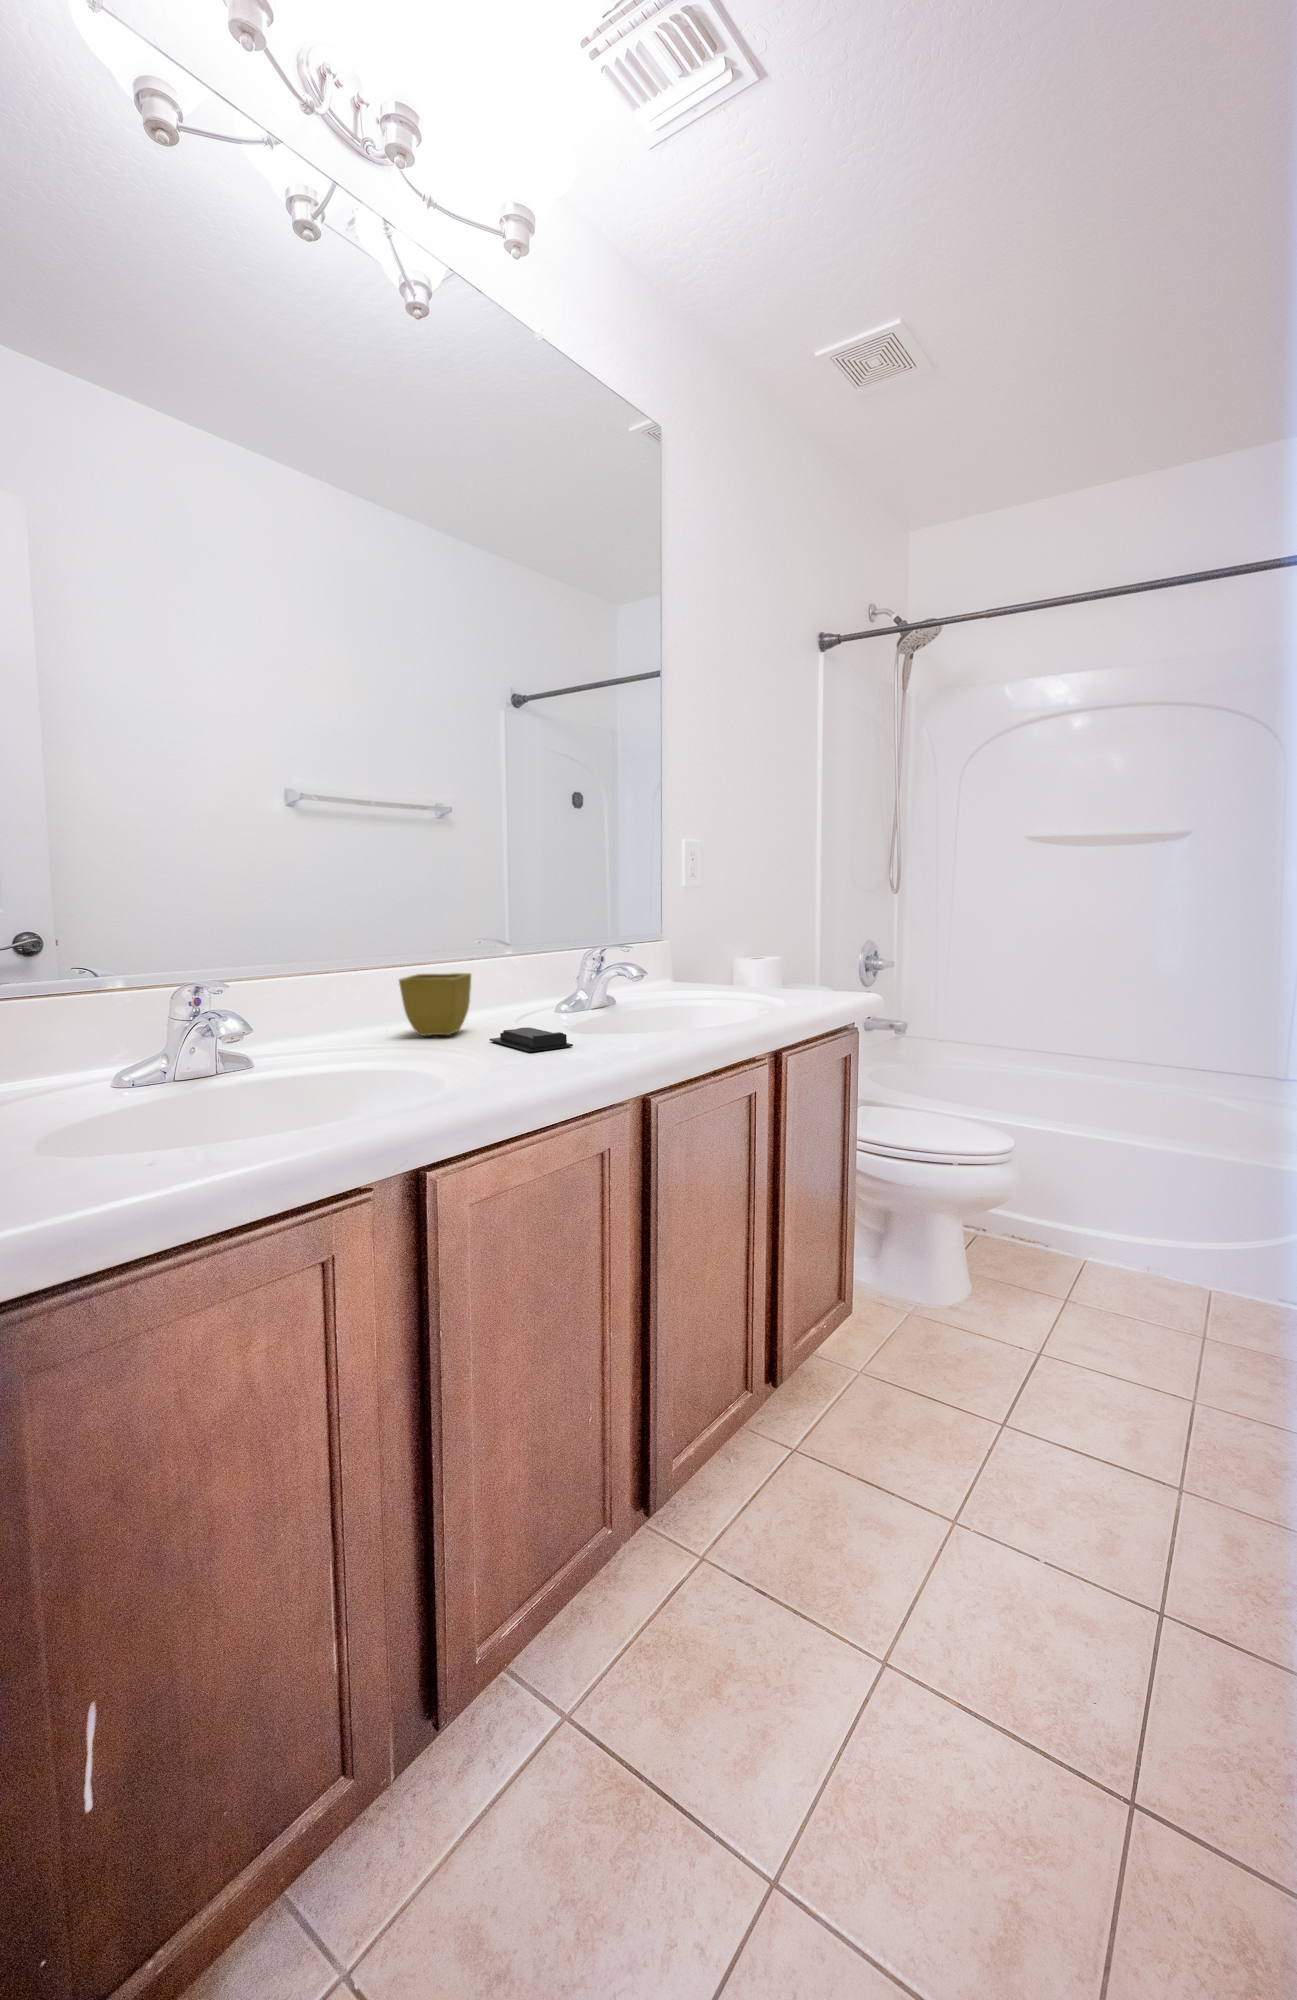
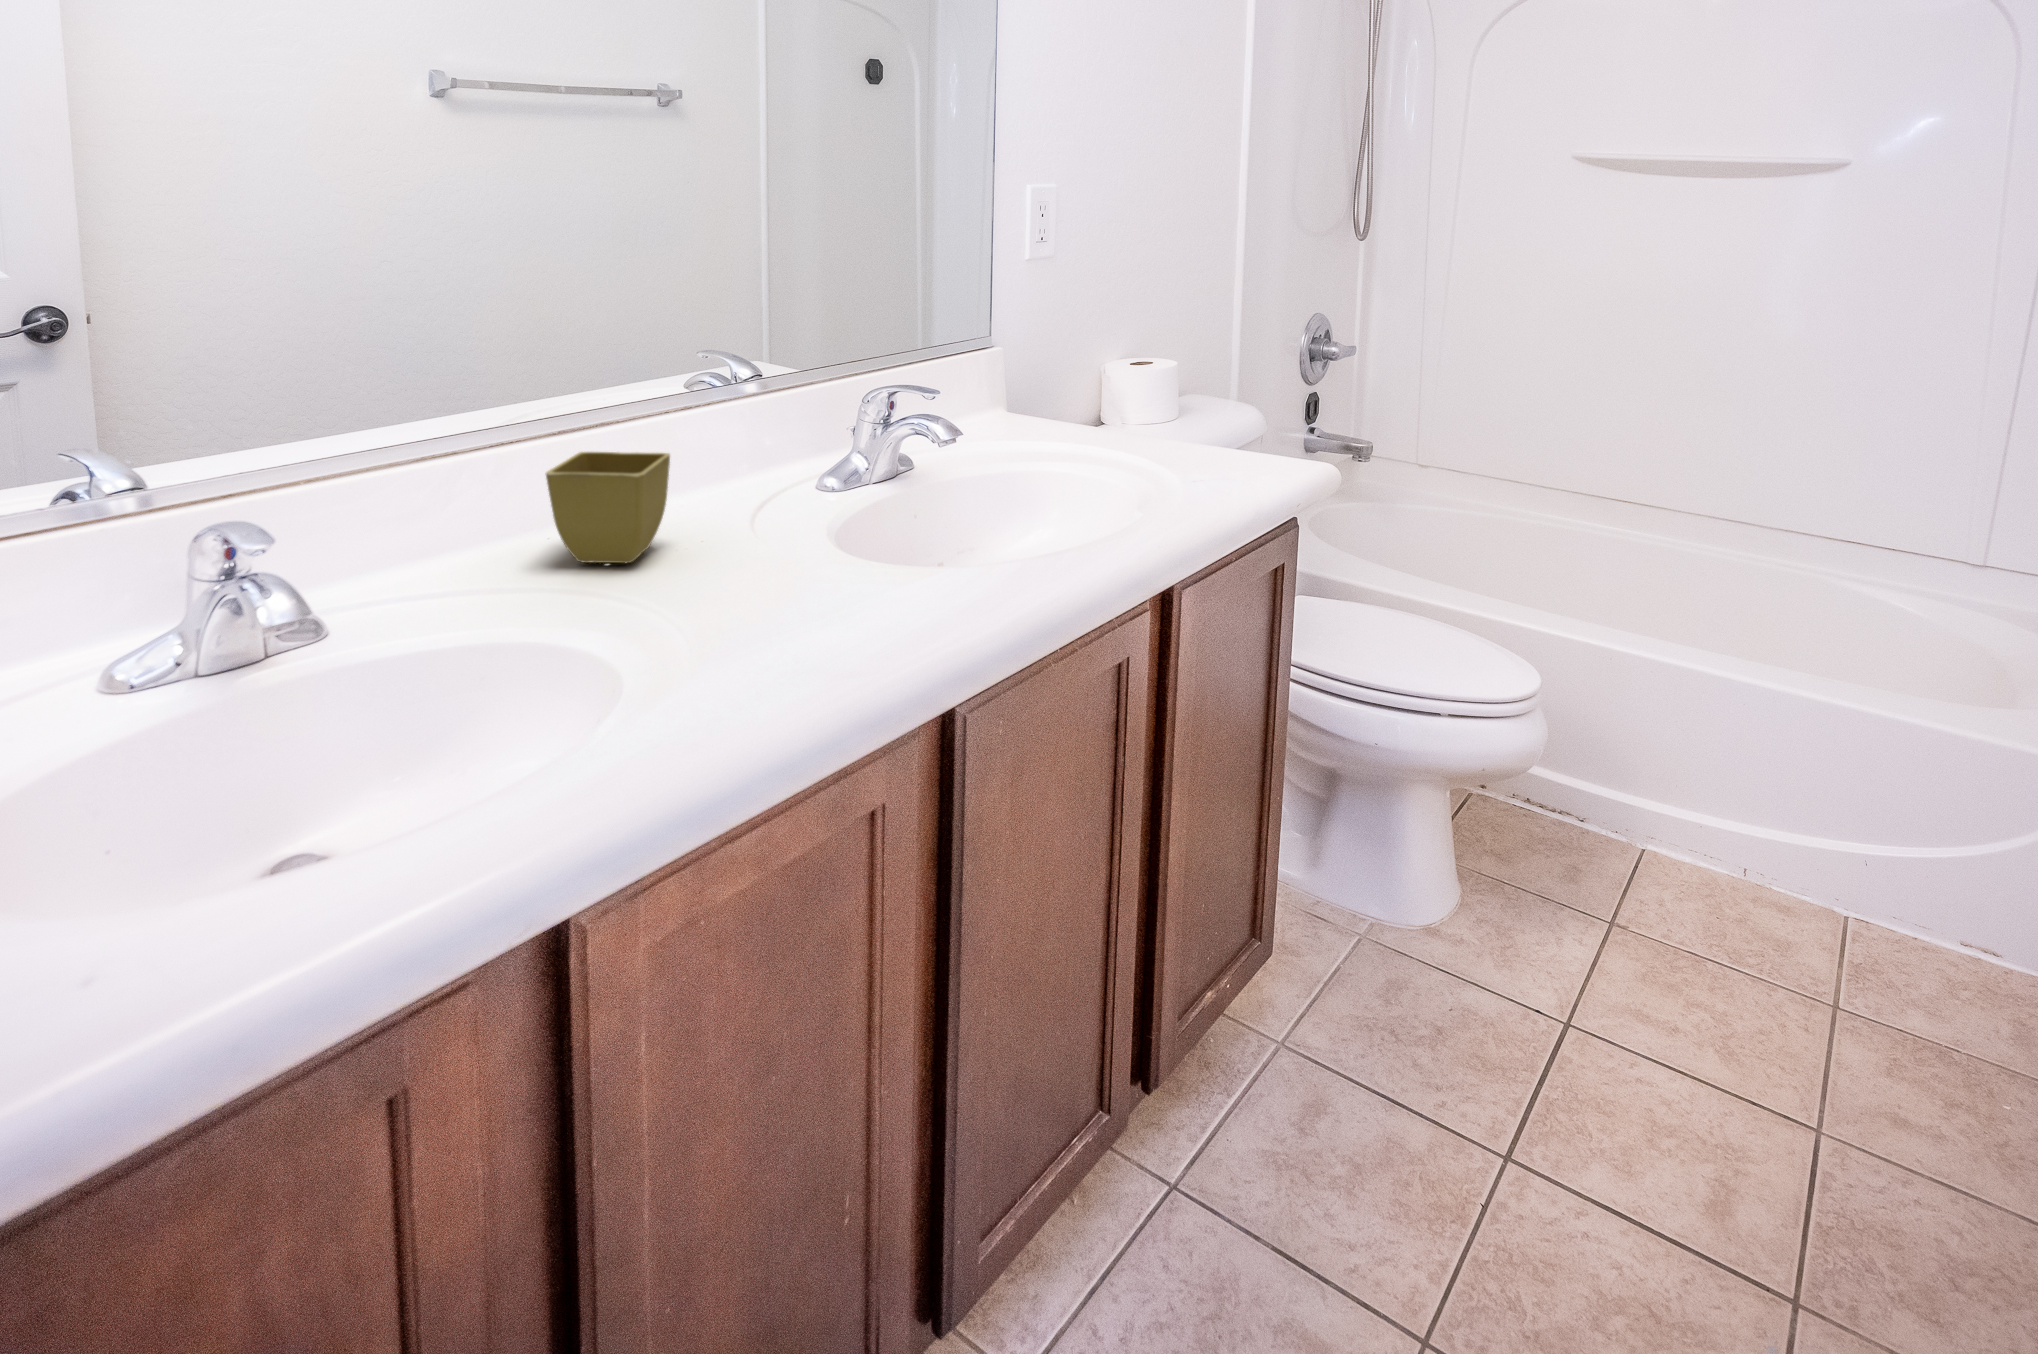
soap bar: present [489,1027,573,1052] -> none [696,559,835,622]

